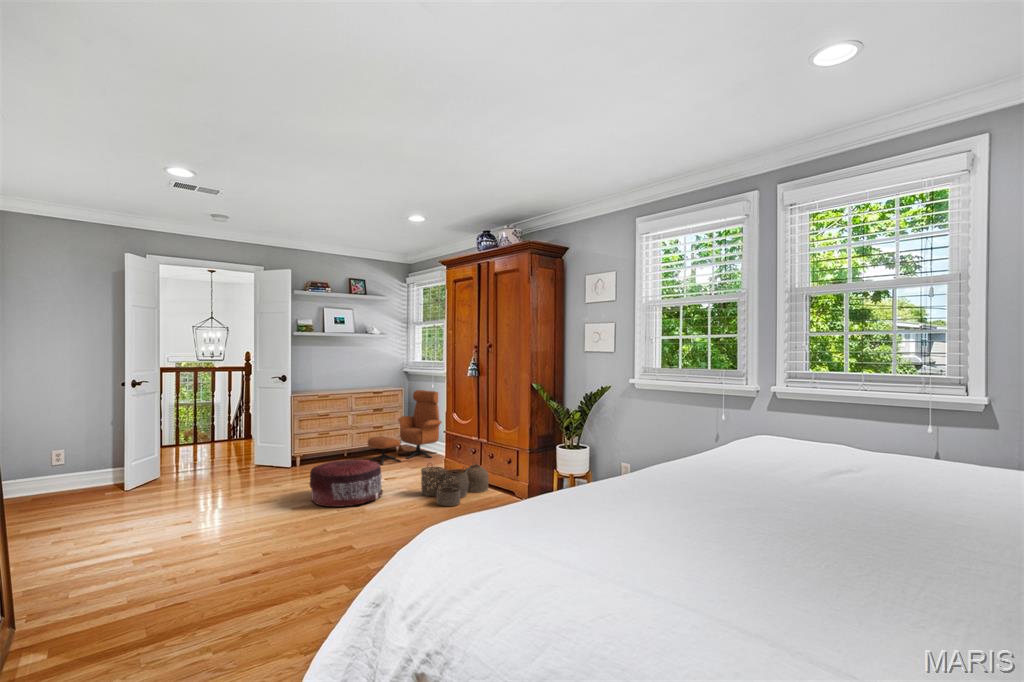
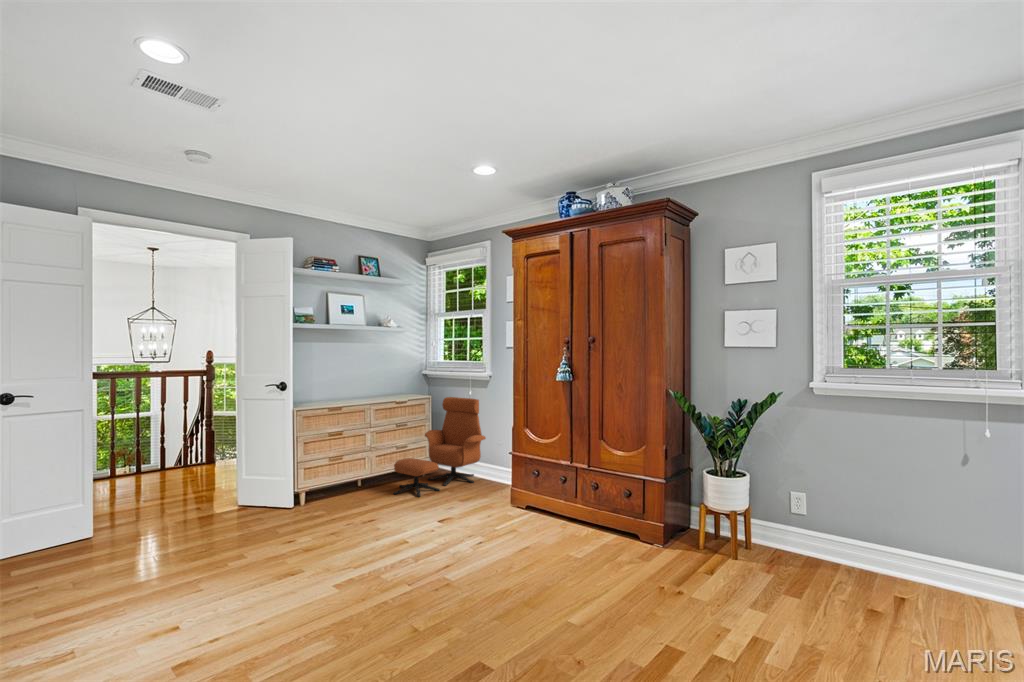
pouf: present [310,459,383,507] -> none [362,501,465,584]
woven basket: present [421,463,489,506] -> none [513,497,596,570]

